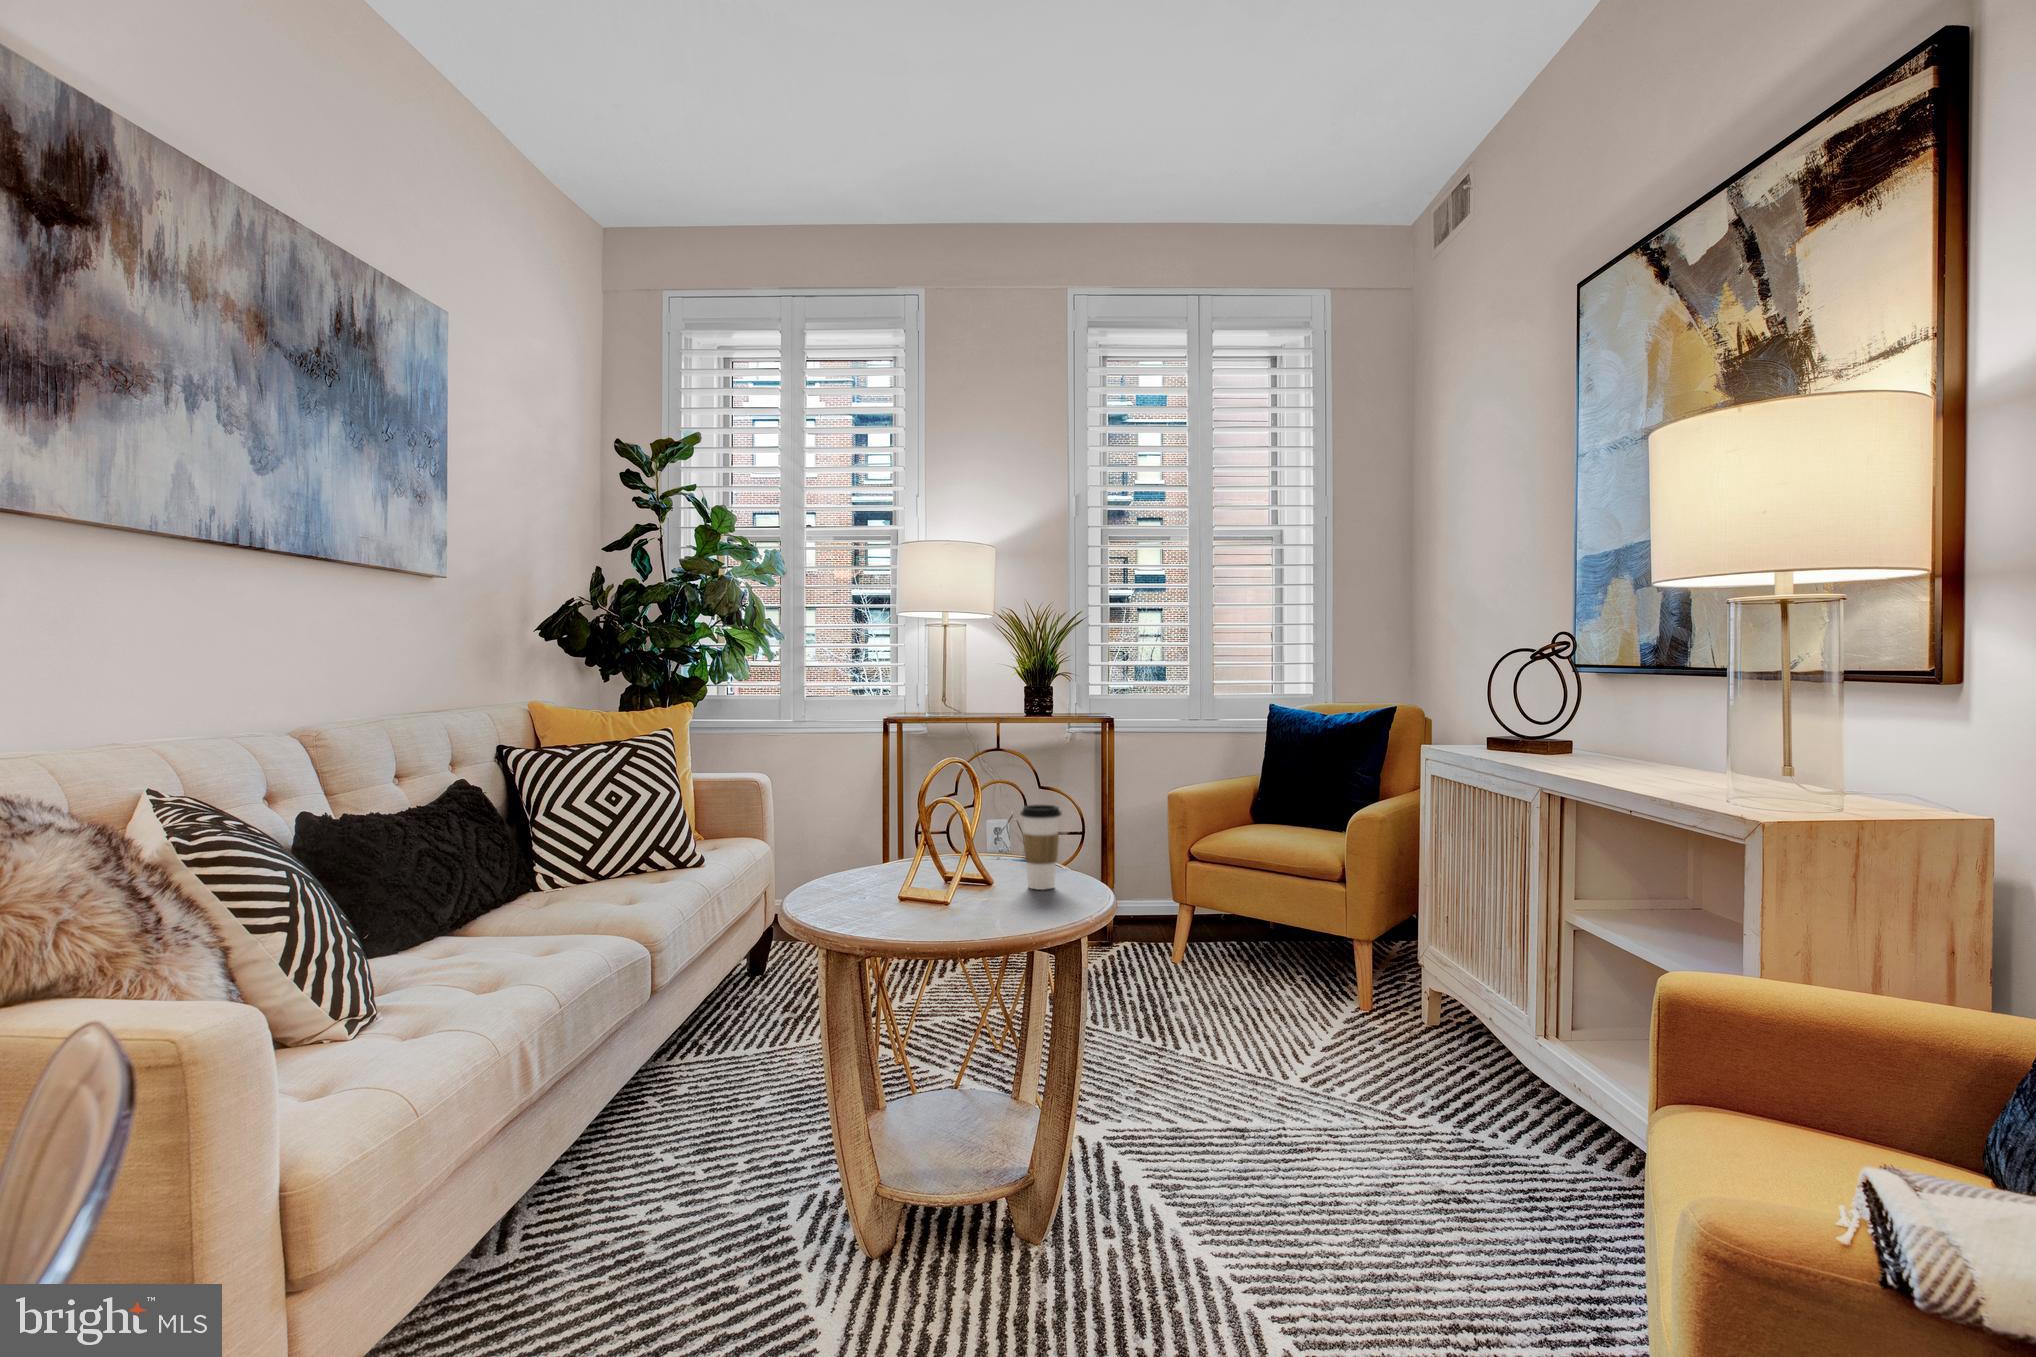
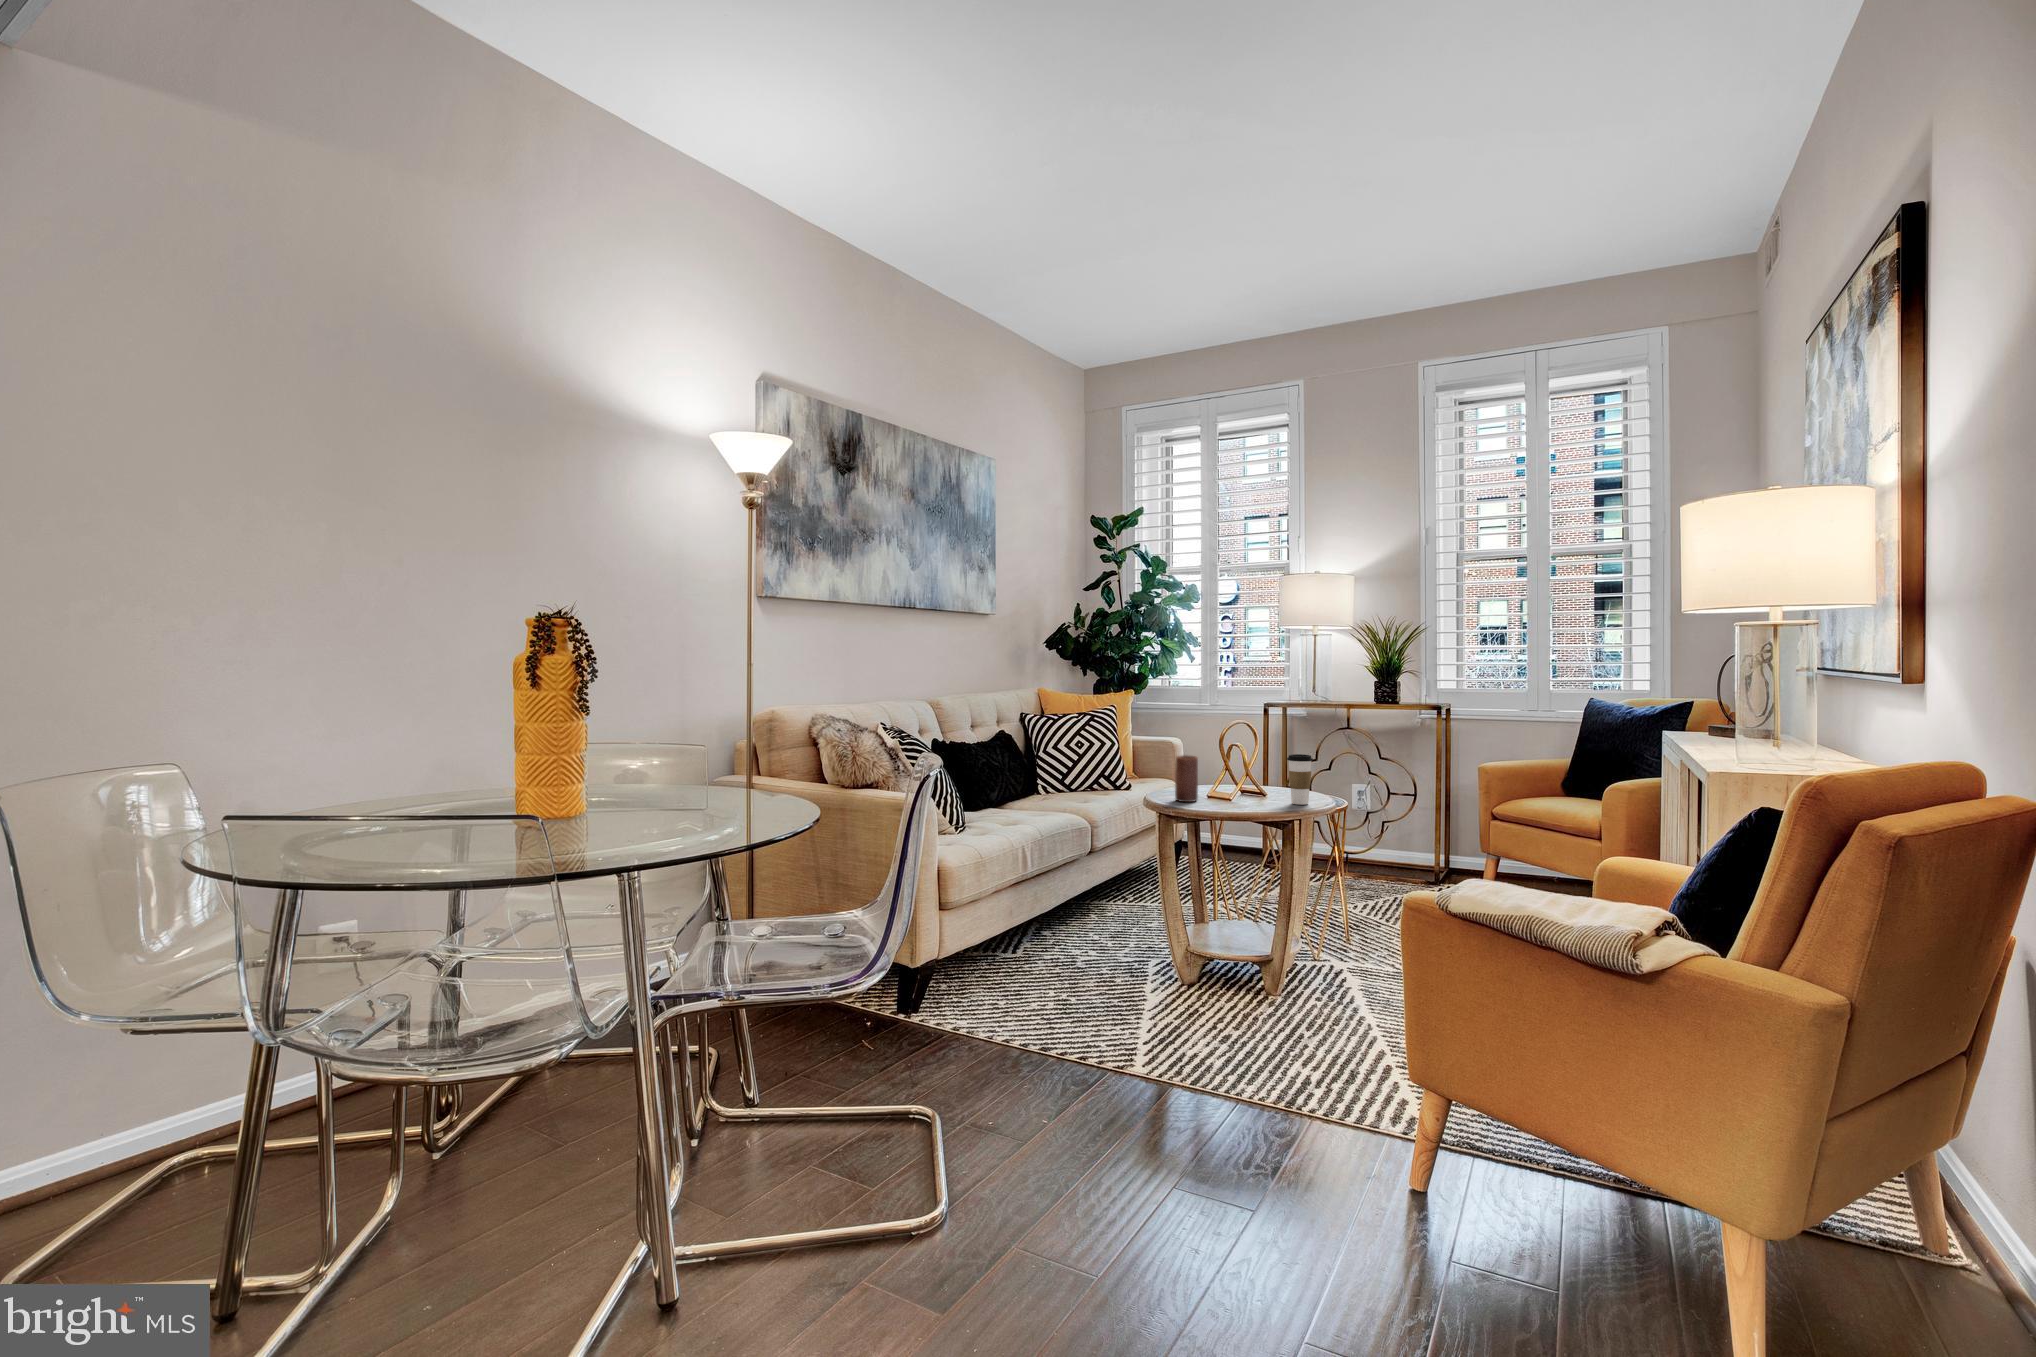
candle: none [835,819,875,905] -> present [1175,755,1198,802]

